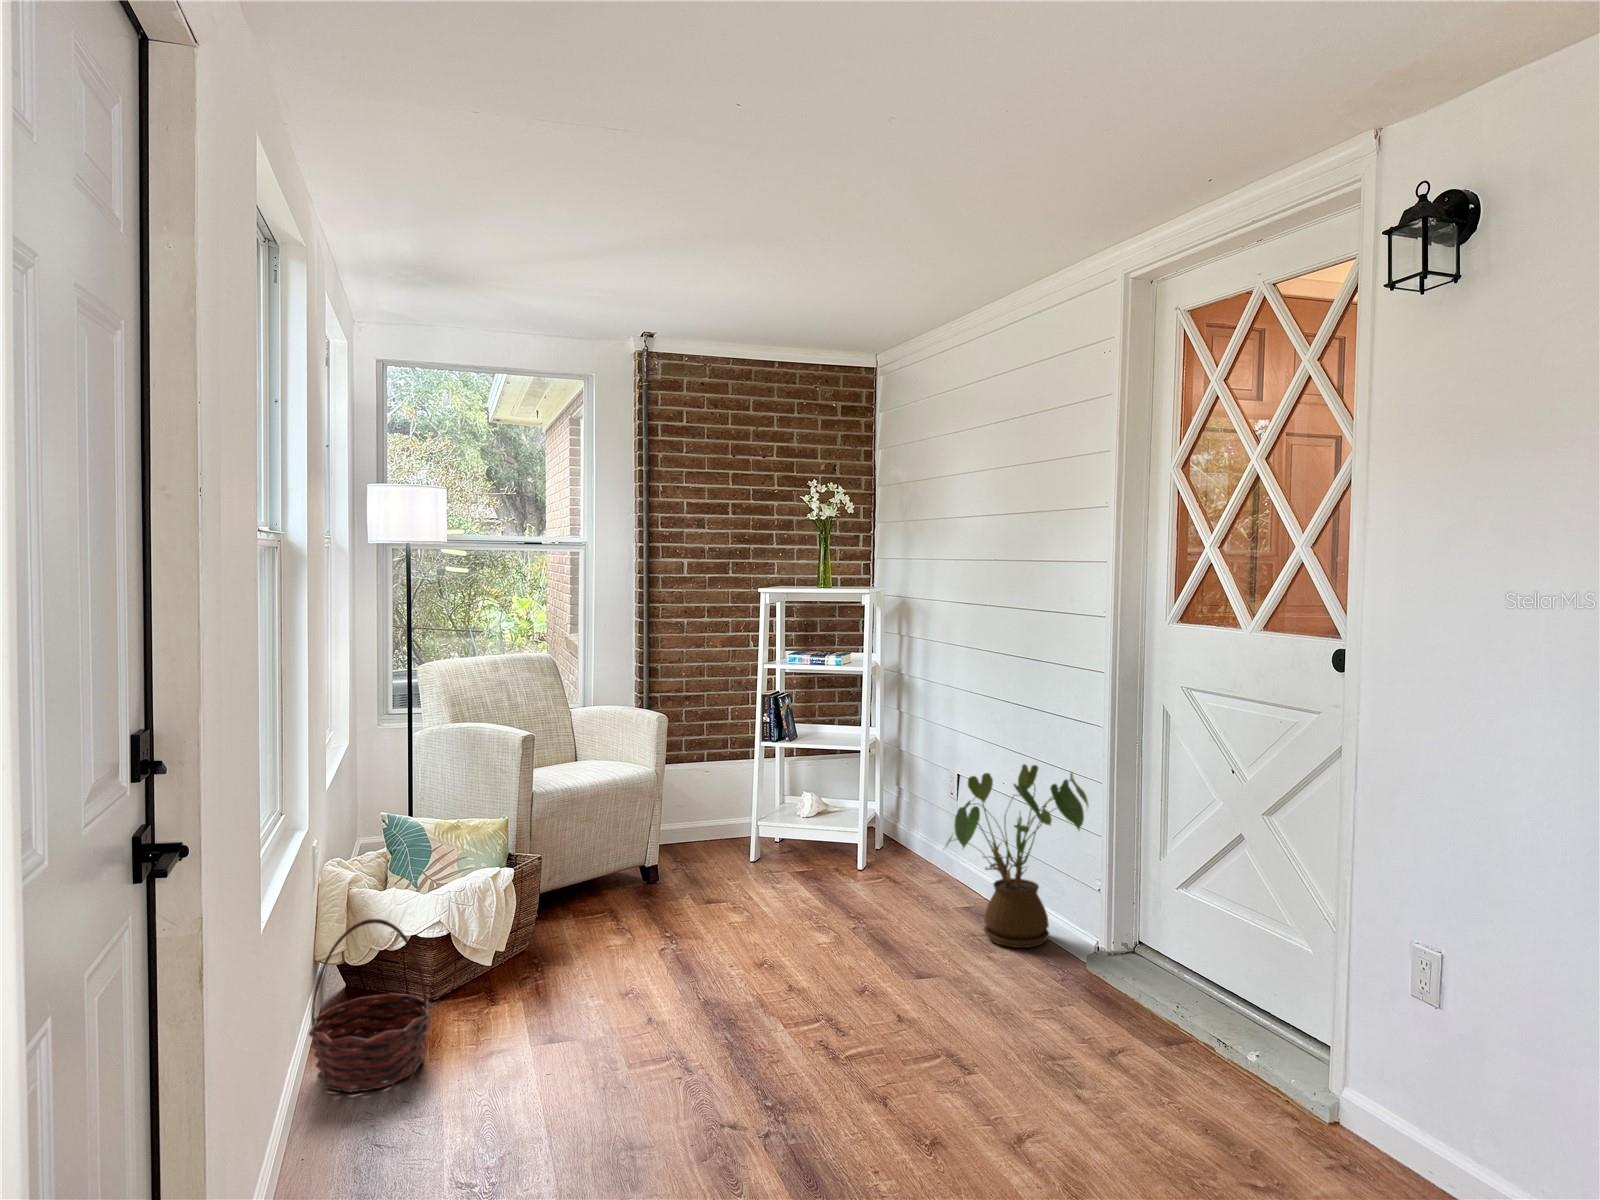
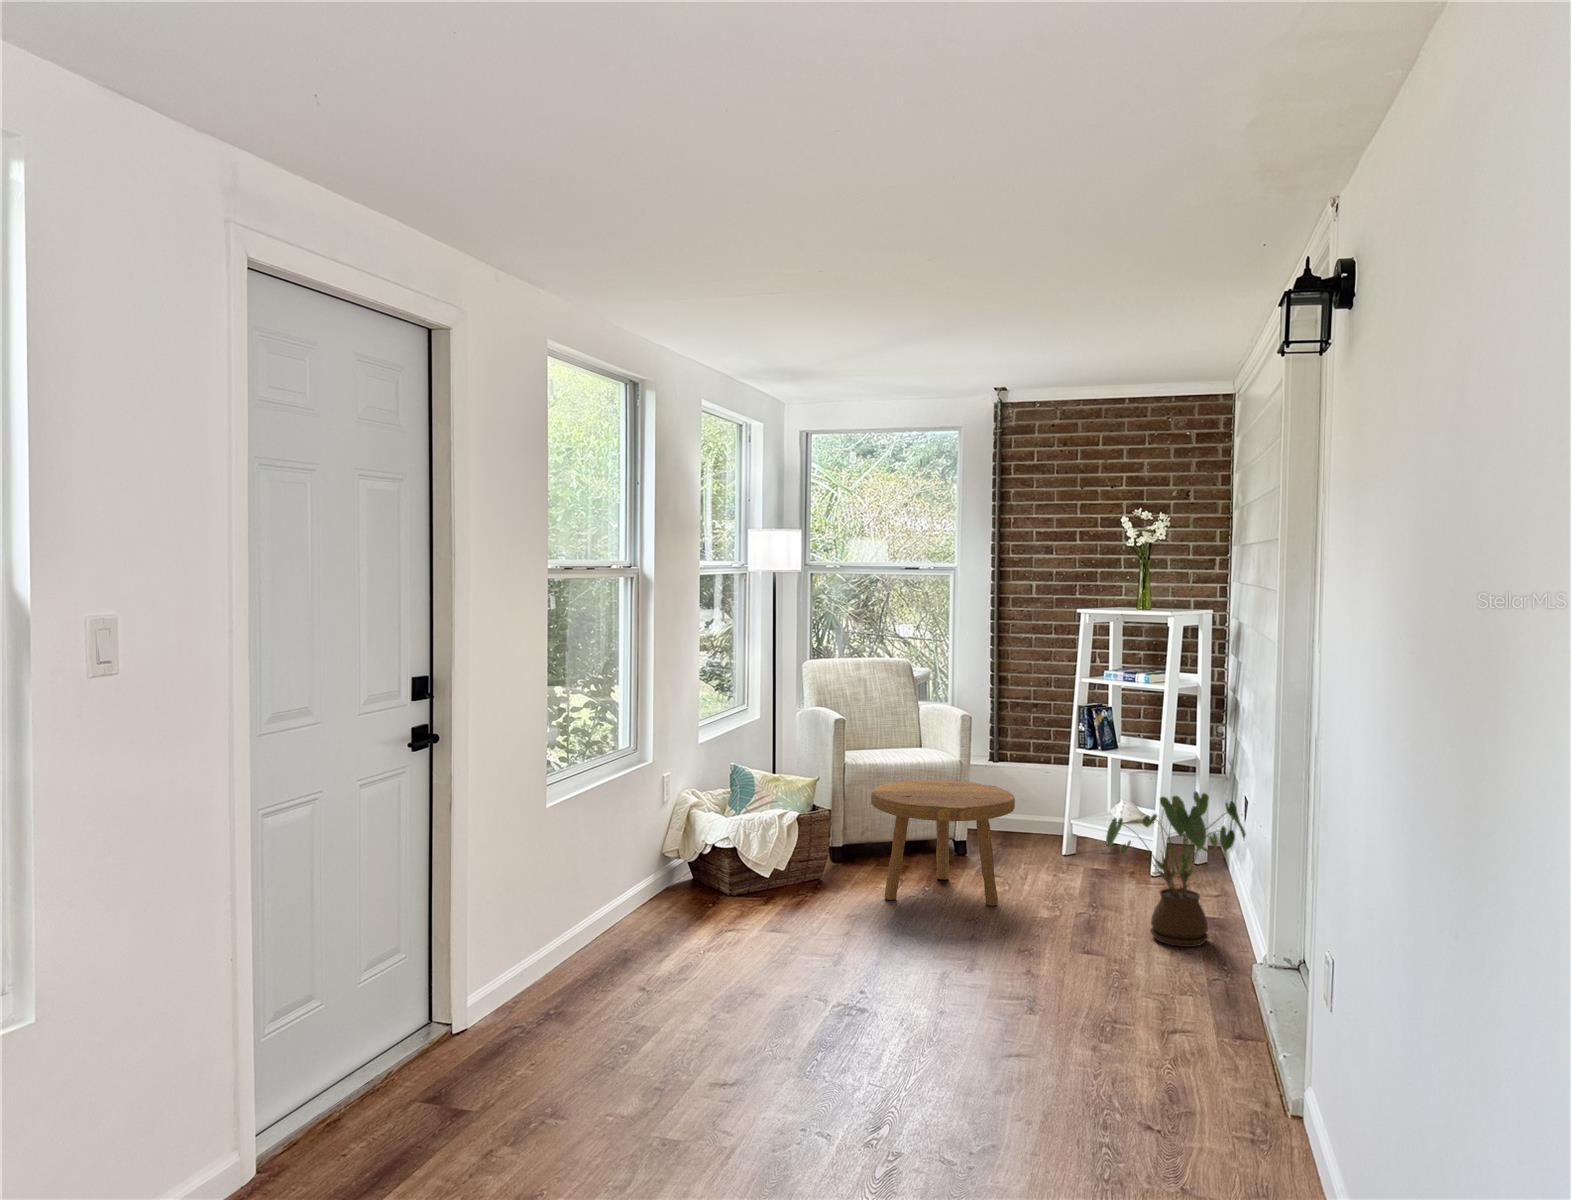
footstool: none [612,792,801,969] -> present [871,780,1015,906]
basket: present [309,919,431,1092] -> none [652,821,719,915]

